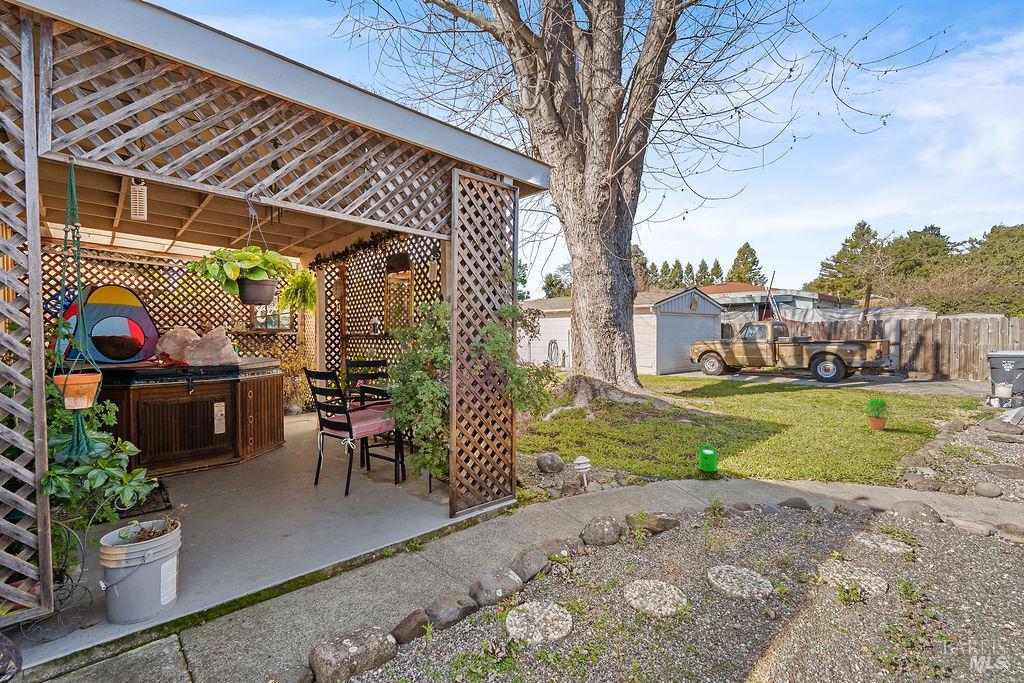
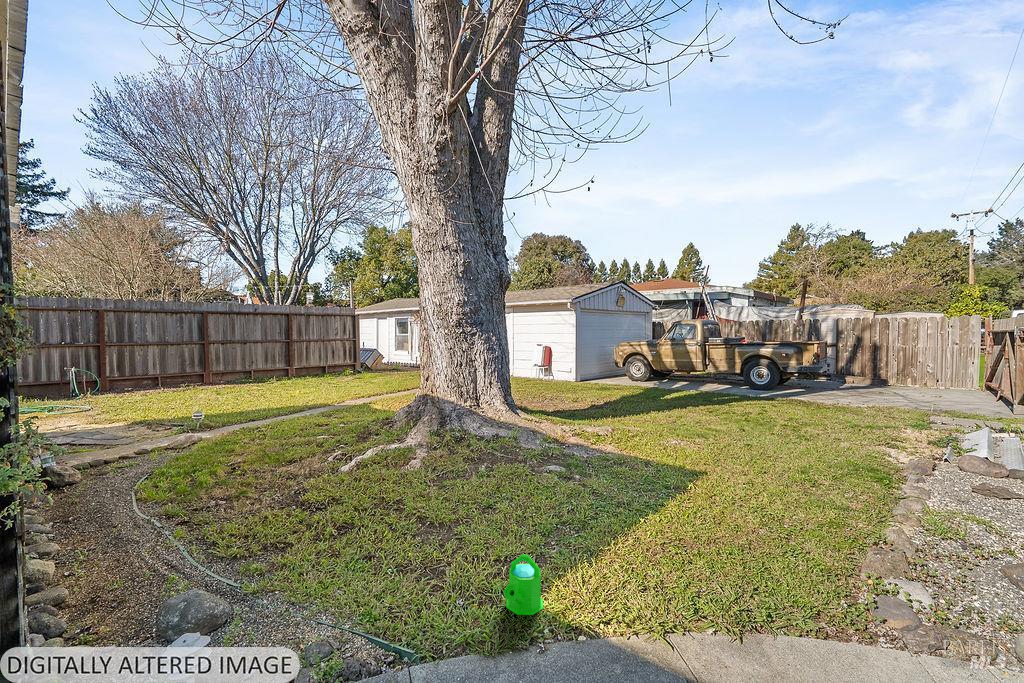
potted plant: present [864,399,891,430] -> none [802,426,847,472]

